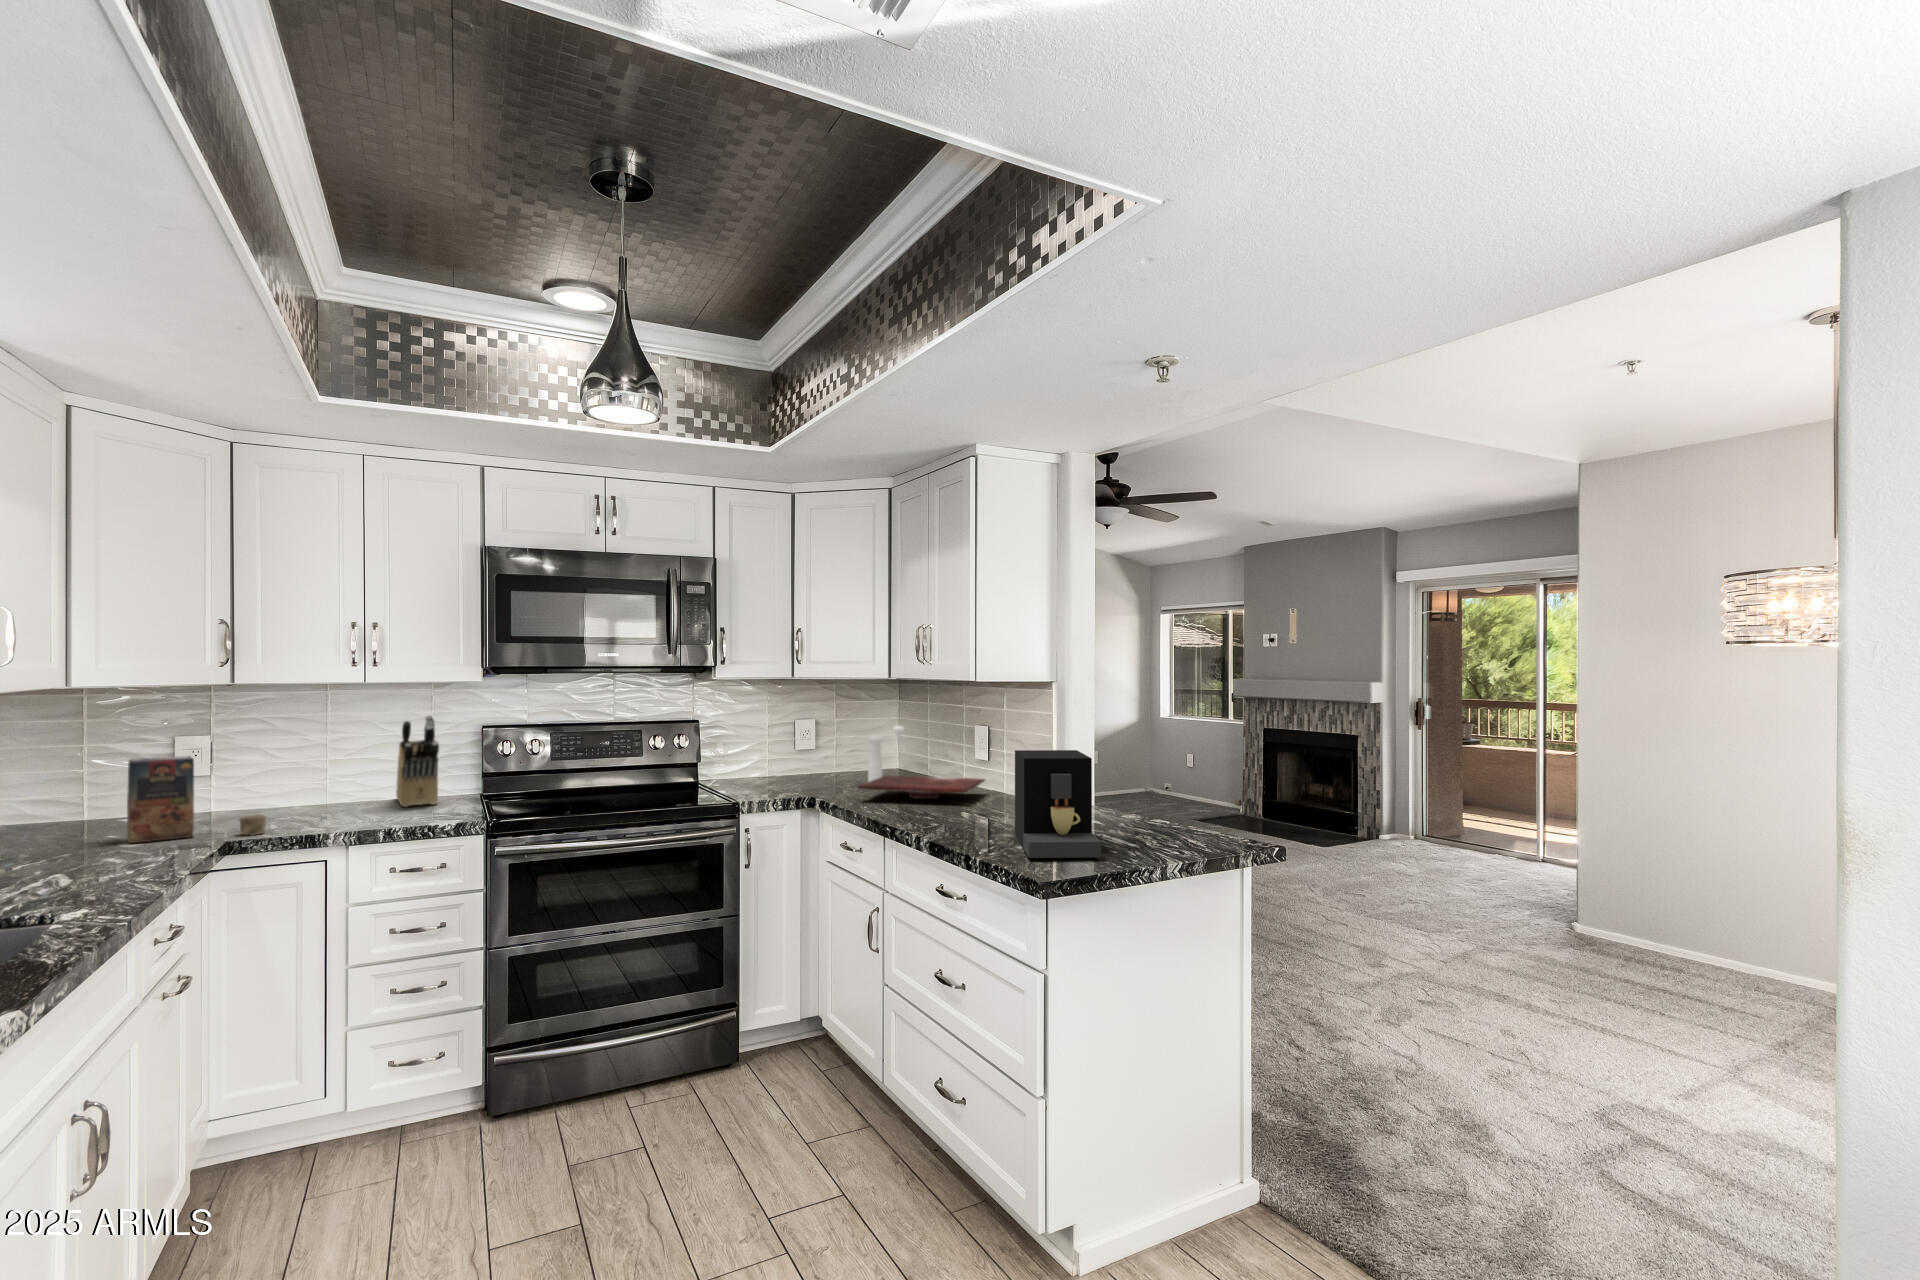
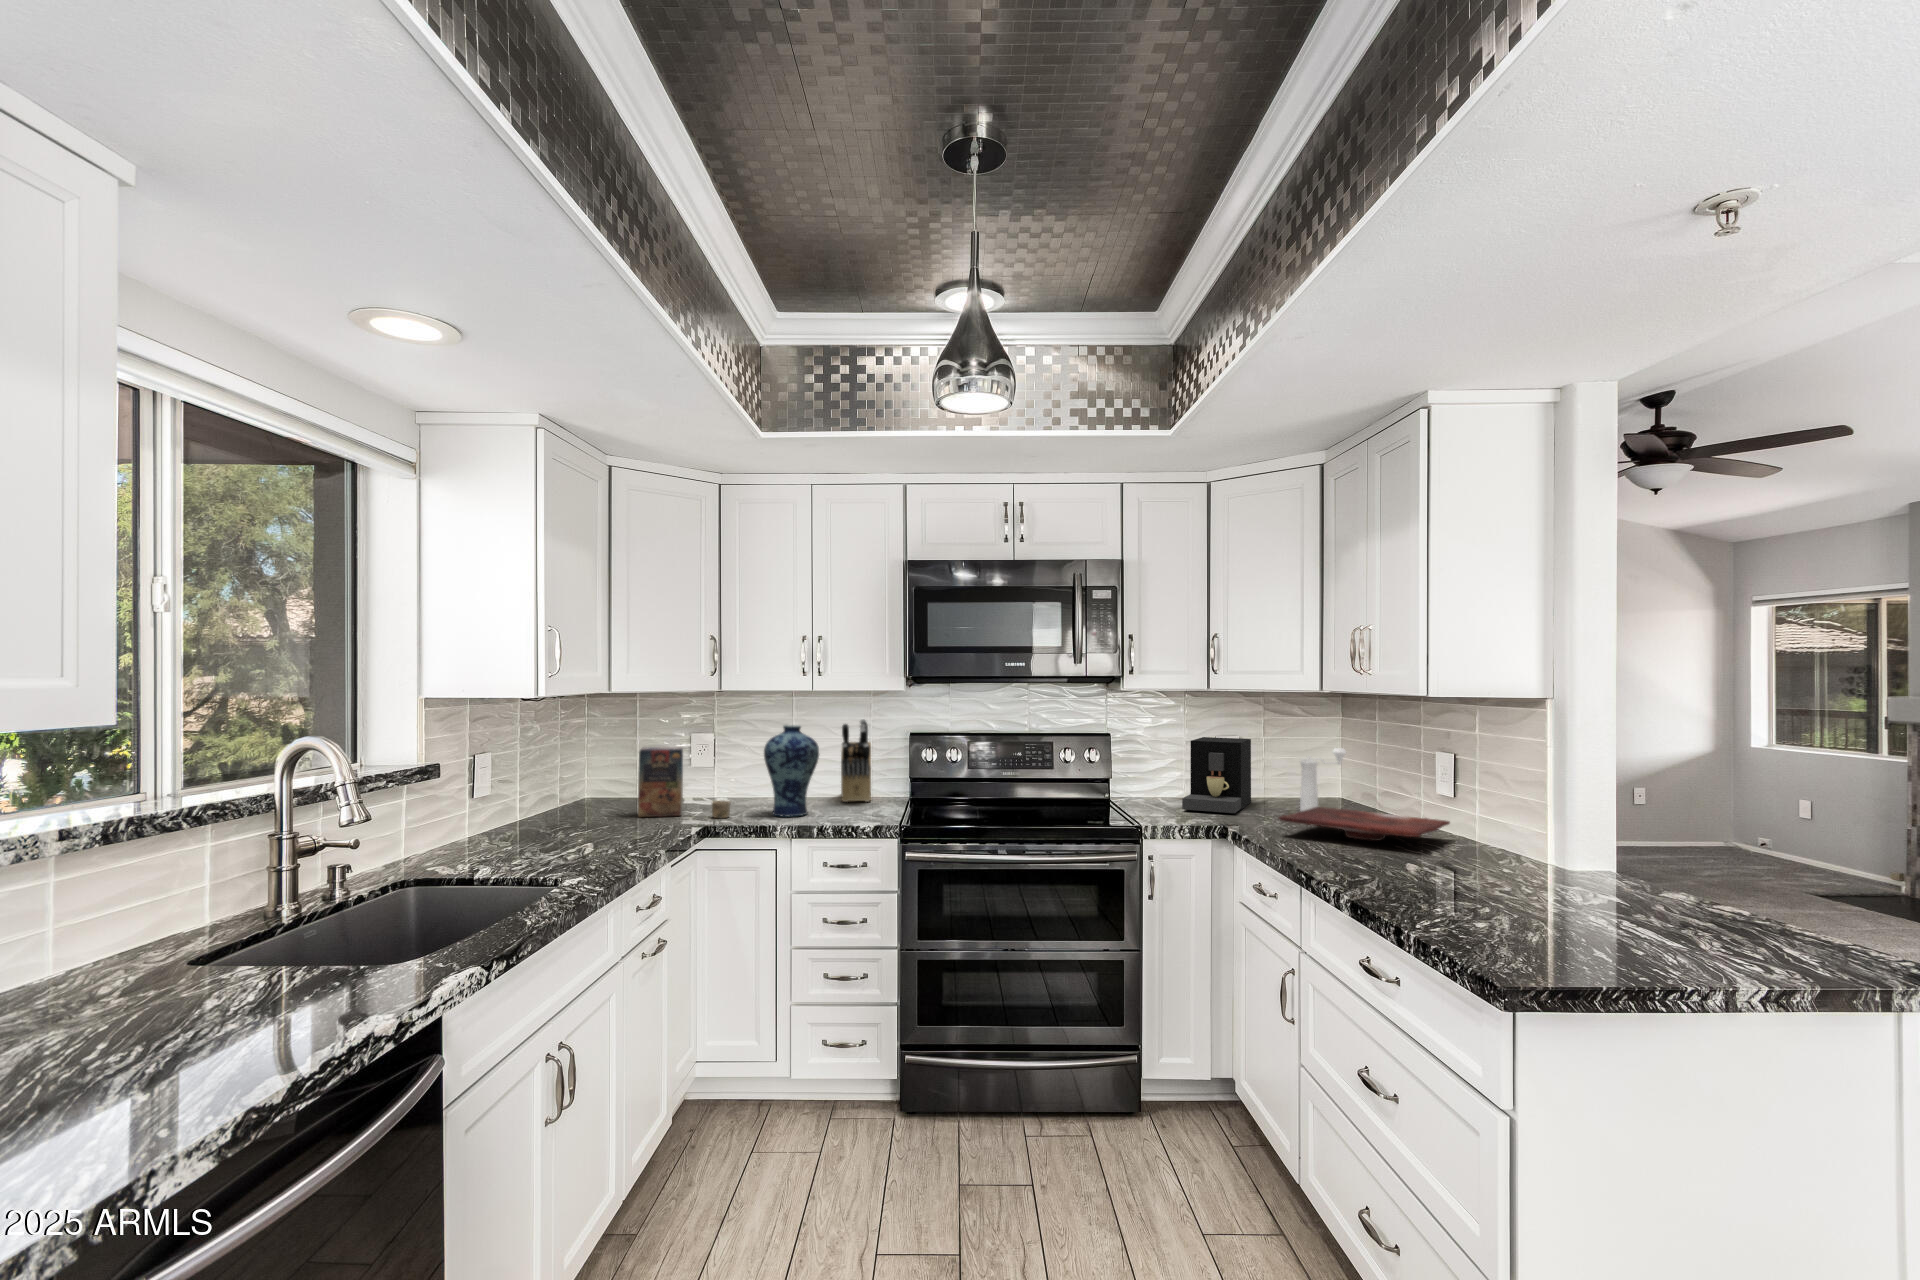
vase: none [309,725,383,827] -> present [764,725,819,817]
coffee maker: present [1015,750,1101,858] -> present [1182,737,1251,813]

